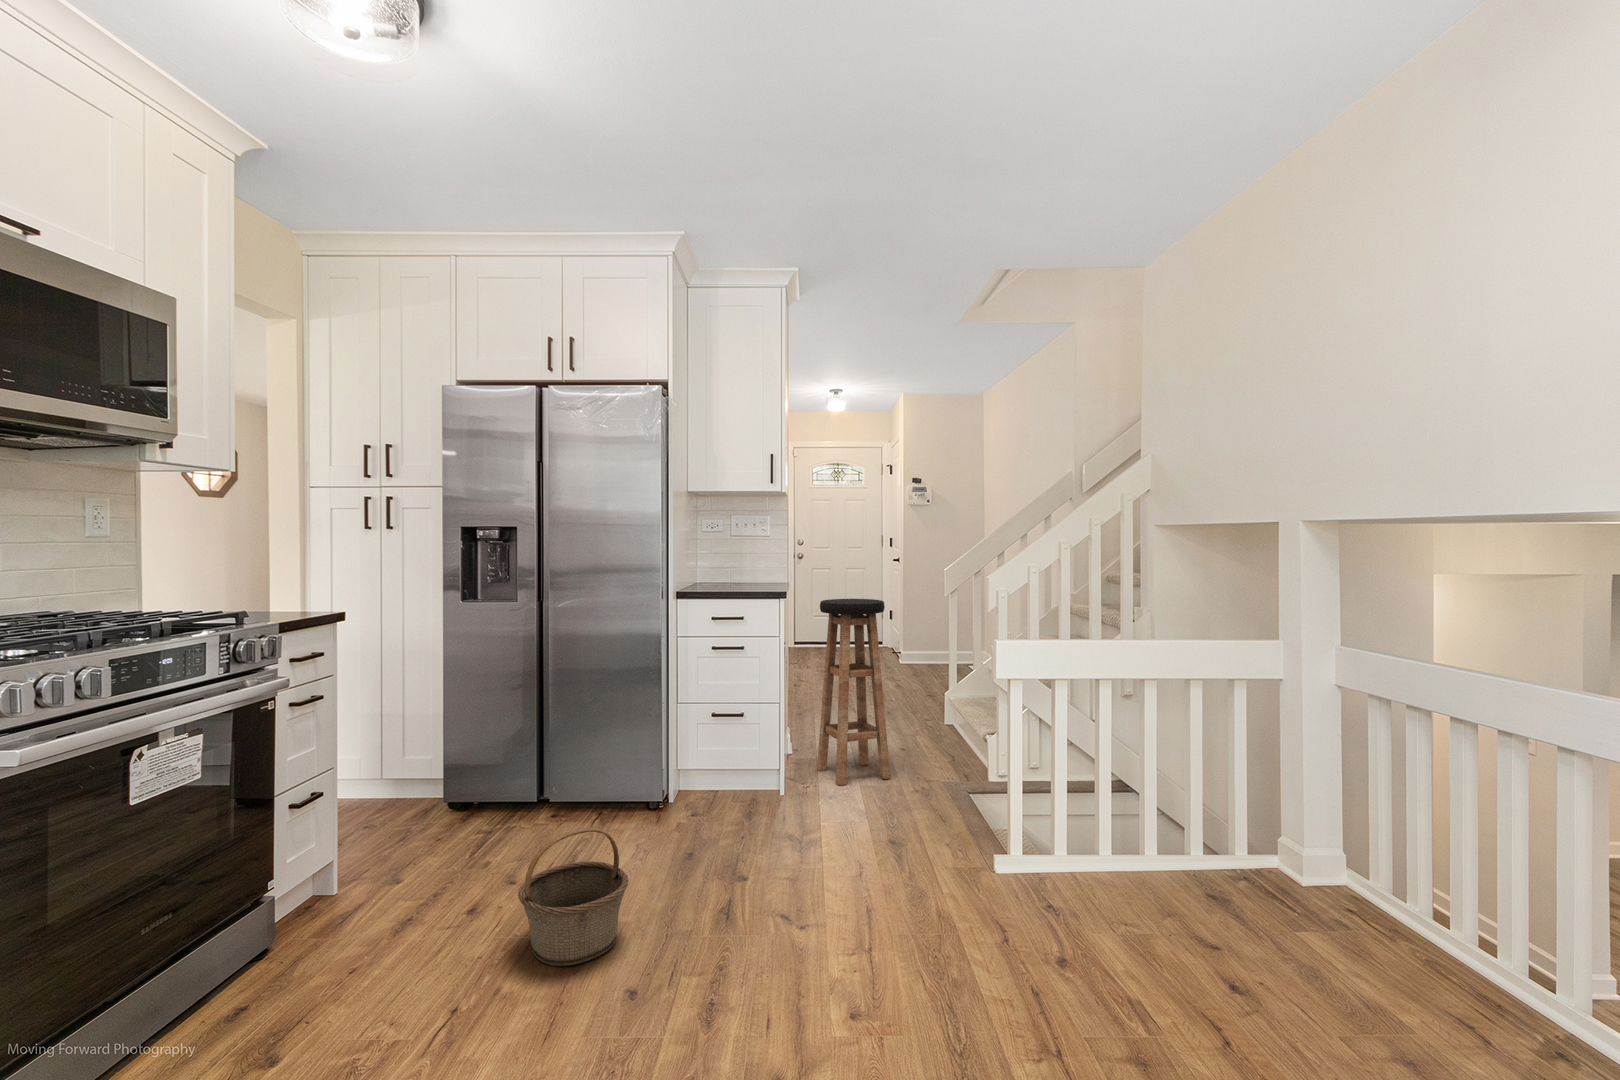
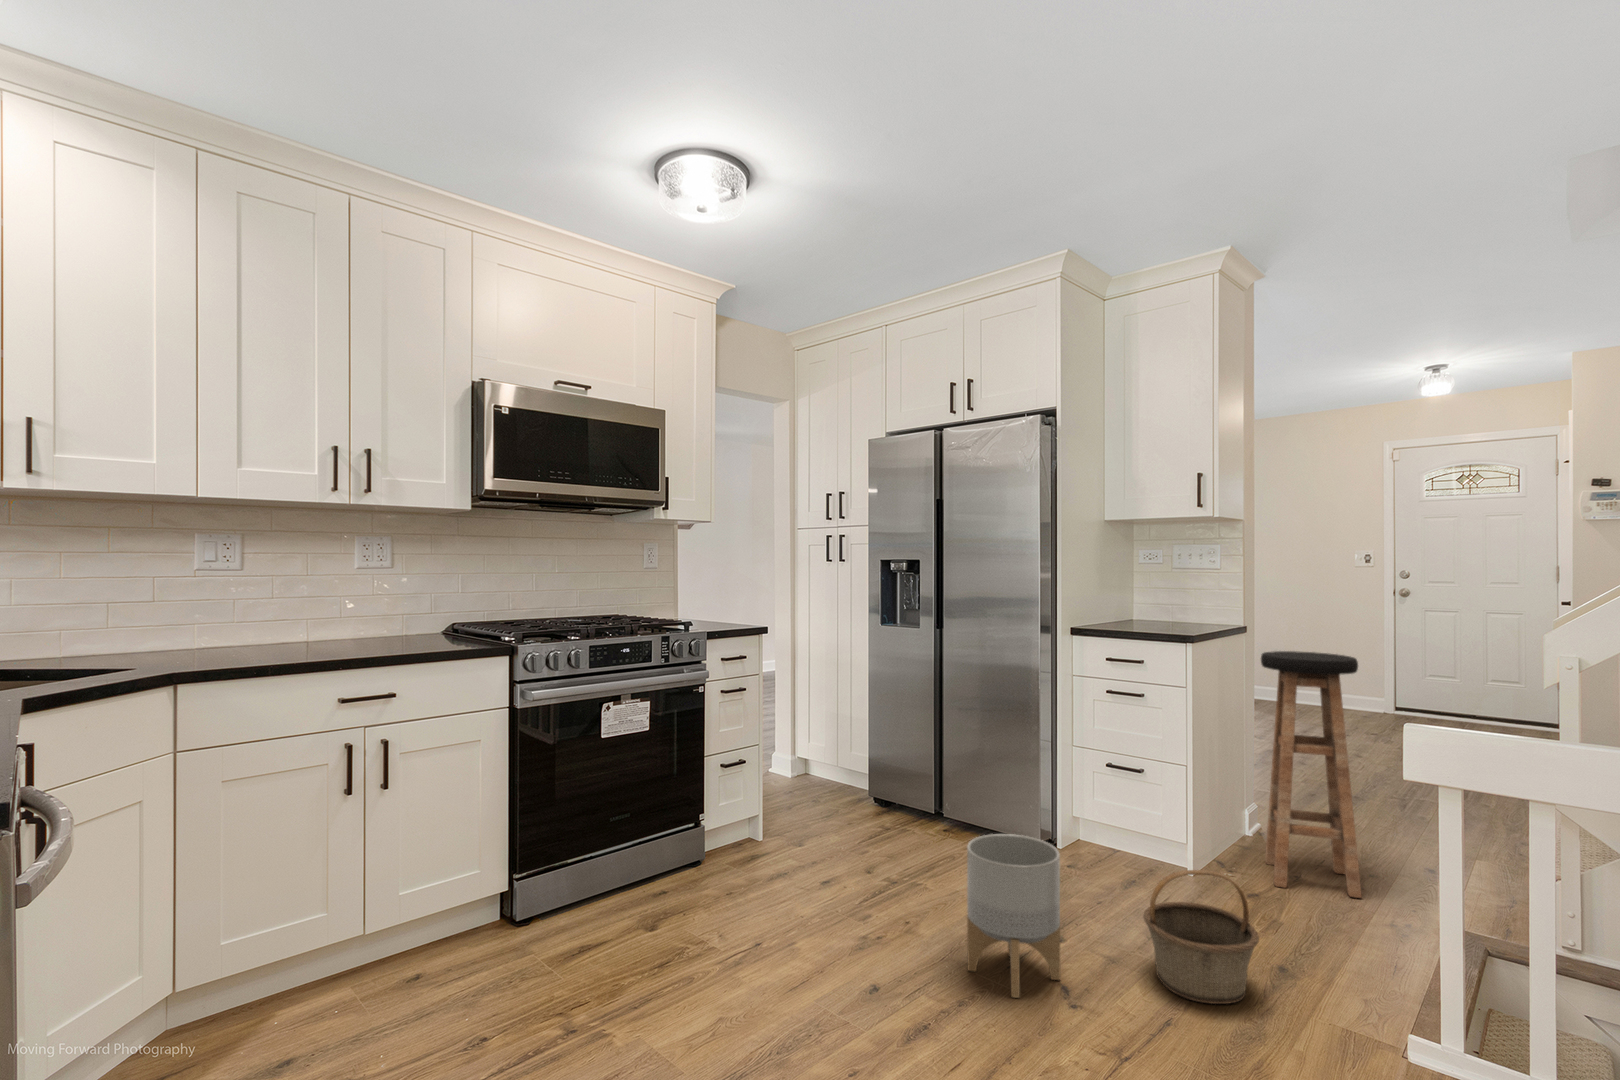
planter: none [691,789,779,944] -> present [967,834,1060,998]
basket: present [518,828,629,966] -> present [1143,870,1259,1004]

